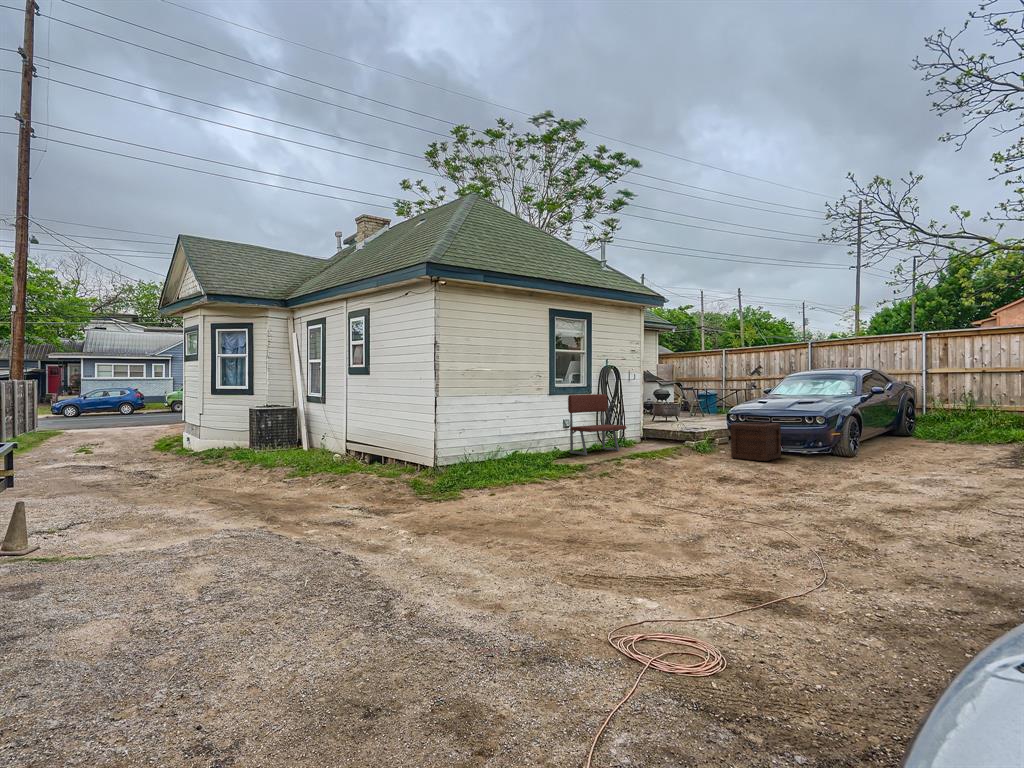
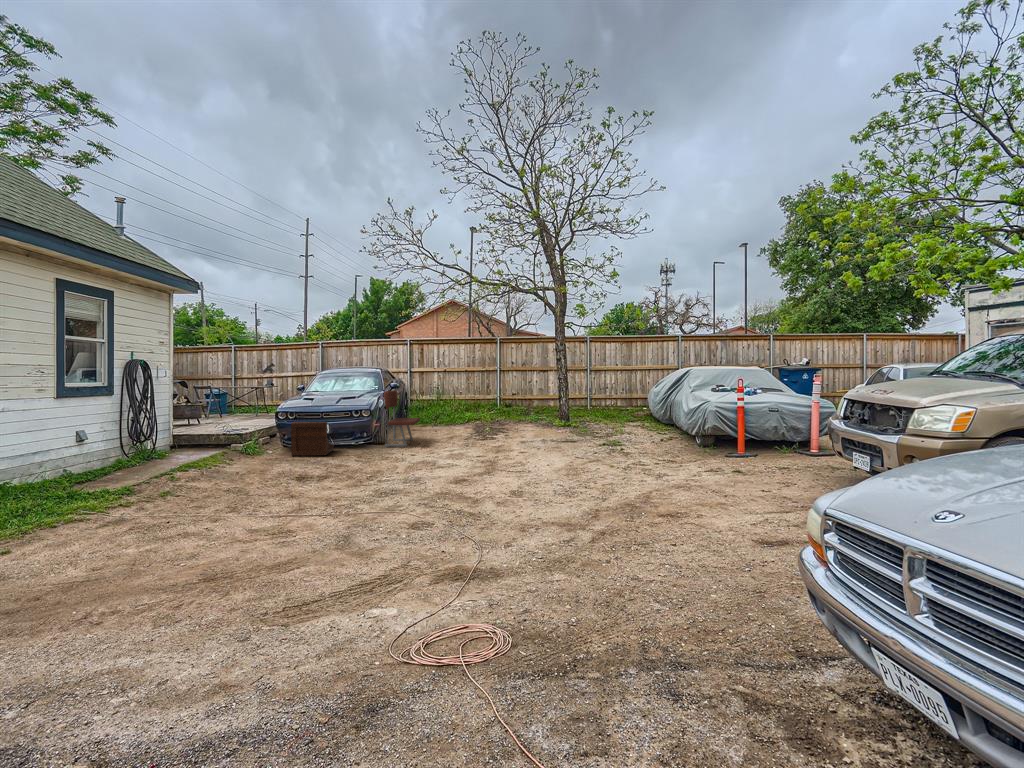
bench: present [568,394,626,455] -> present [384,391,420,447]

